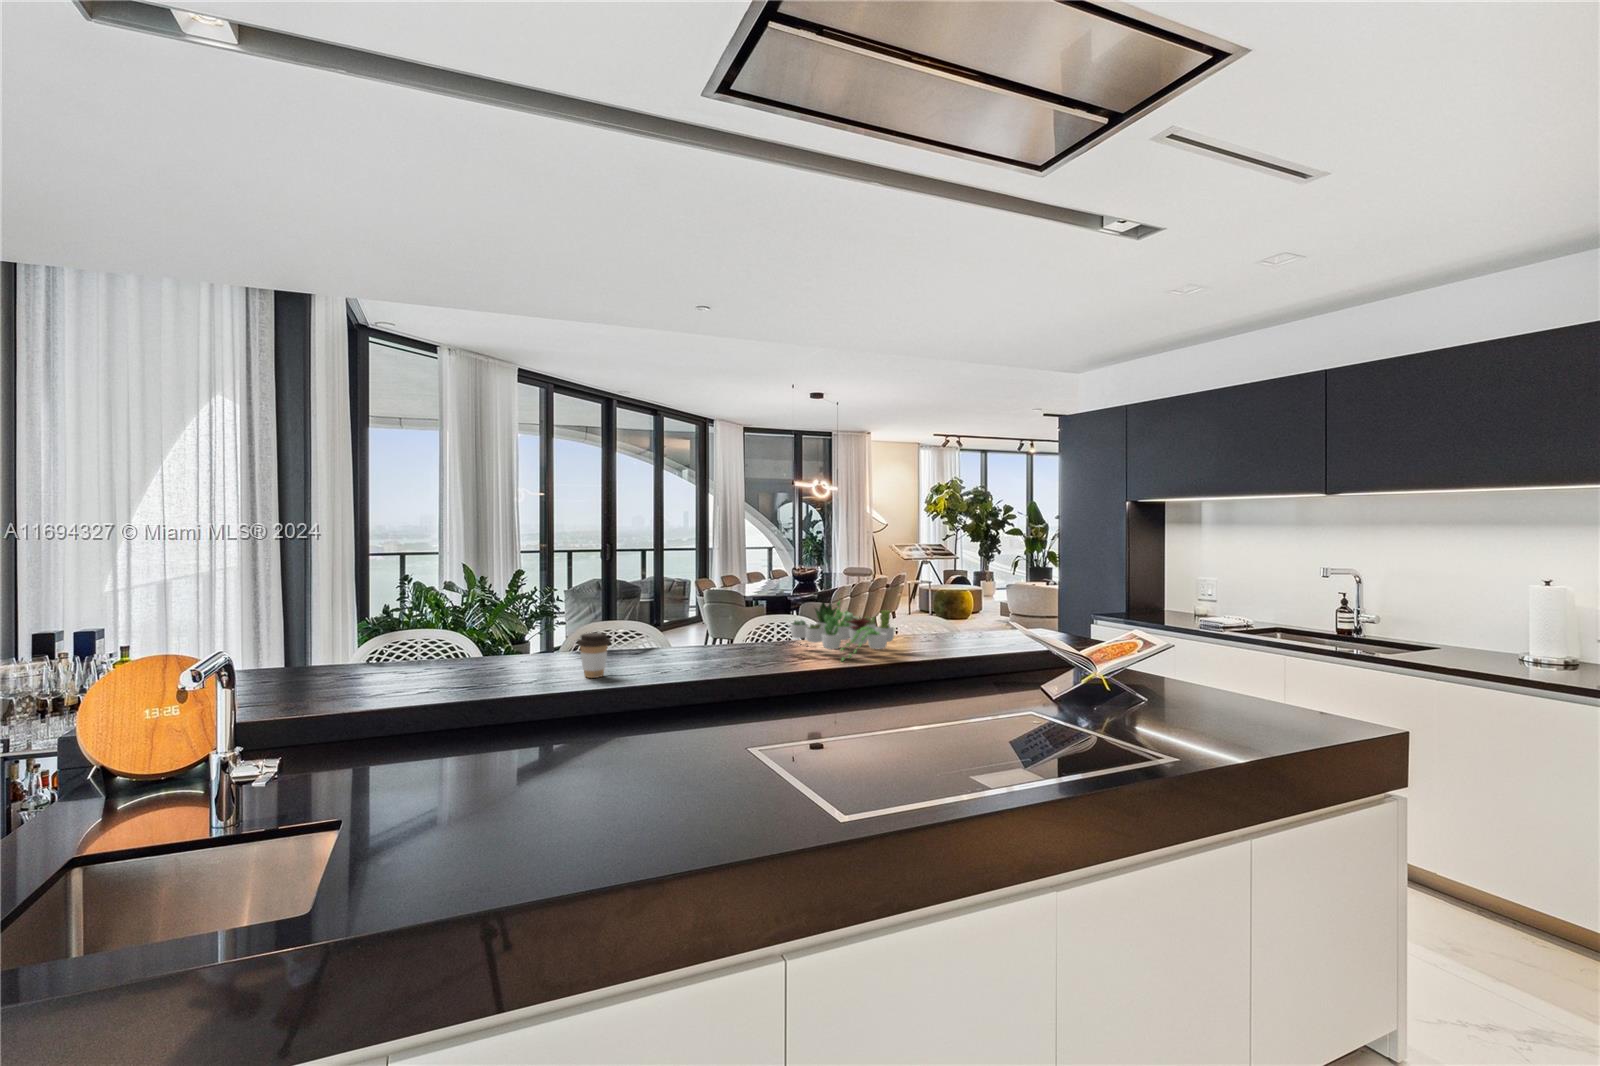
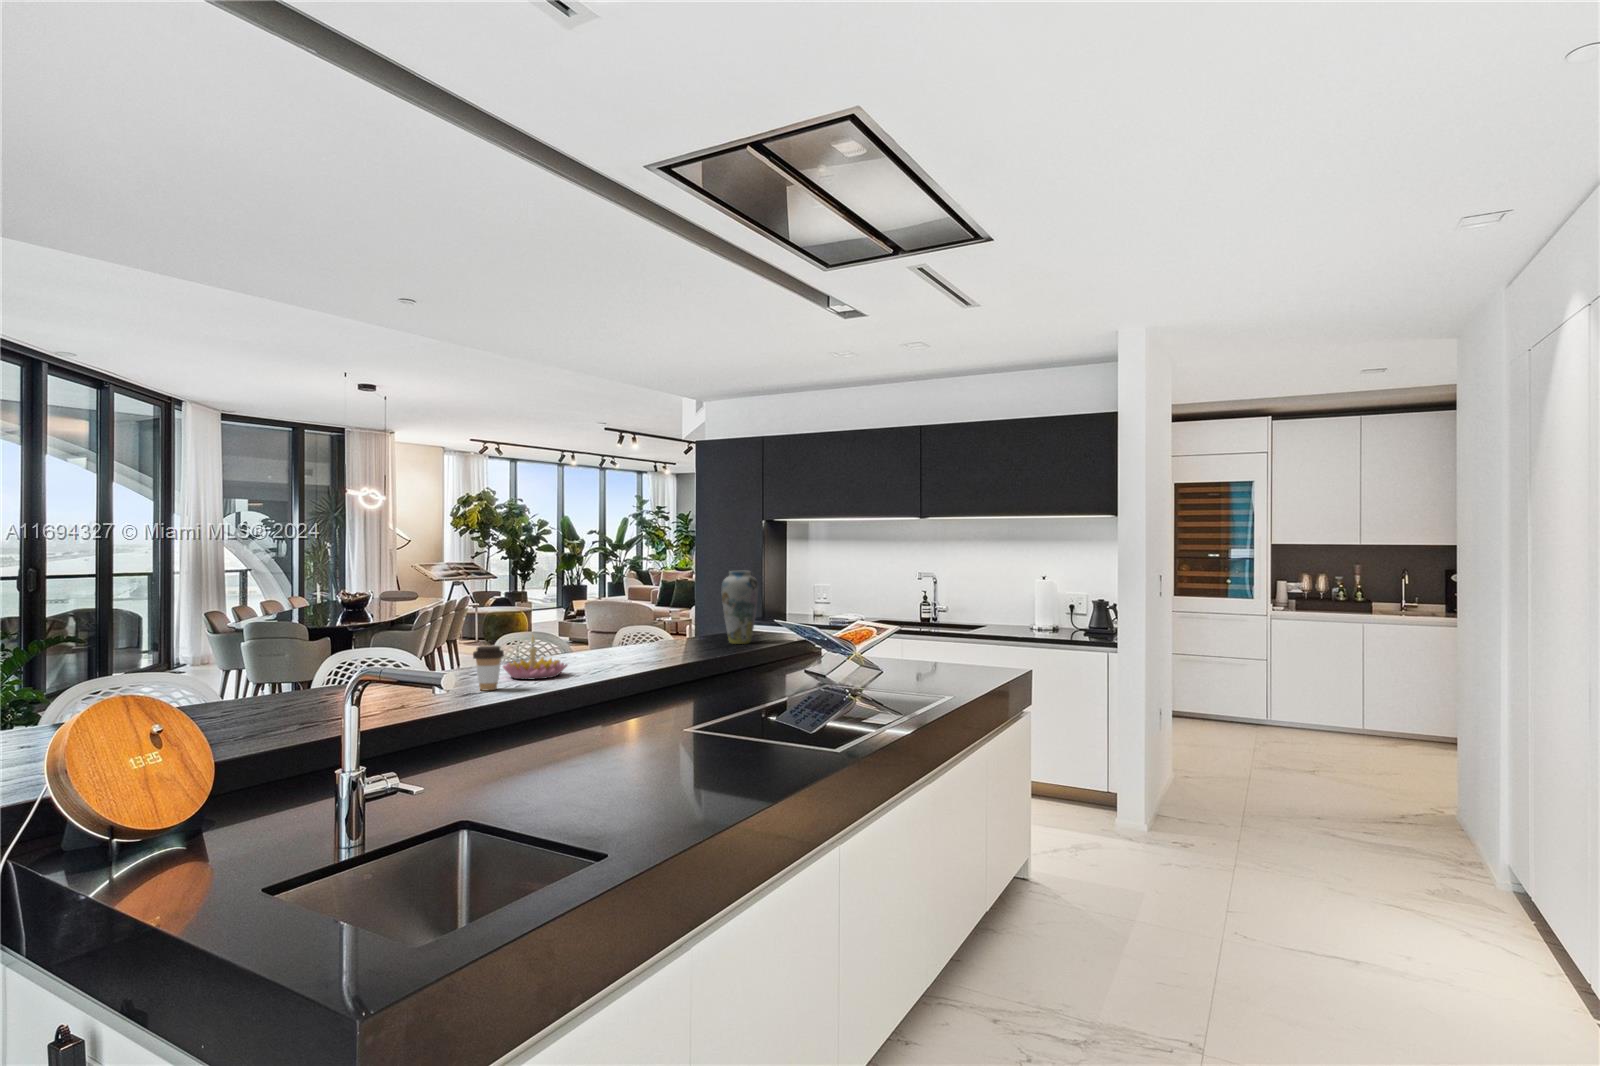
vase: none [949,562,993,648] -> present [721,571,758,644]
succulent plant: present [782,601,894,661] -> none [588,605,707,660]
candle holder: none [640,623,705,670] -> present [503,637,567,680]

